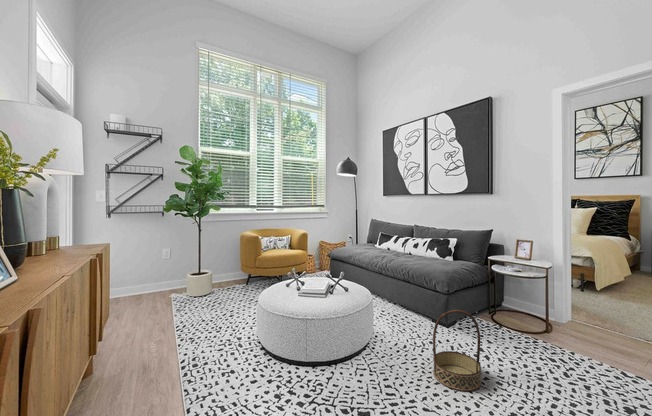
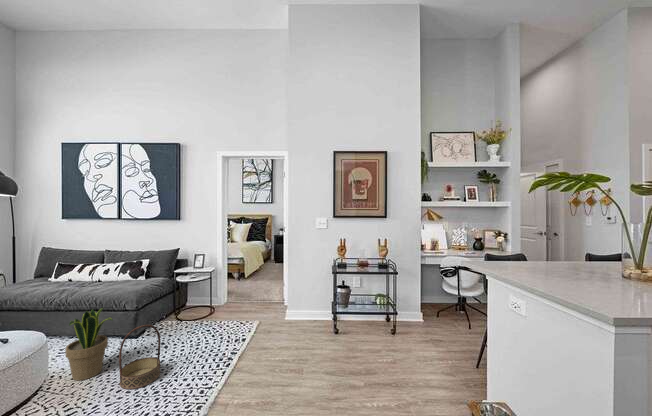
potted plant: none [385,277,425,351] -> present [65,309,112,381]

